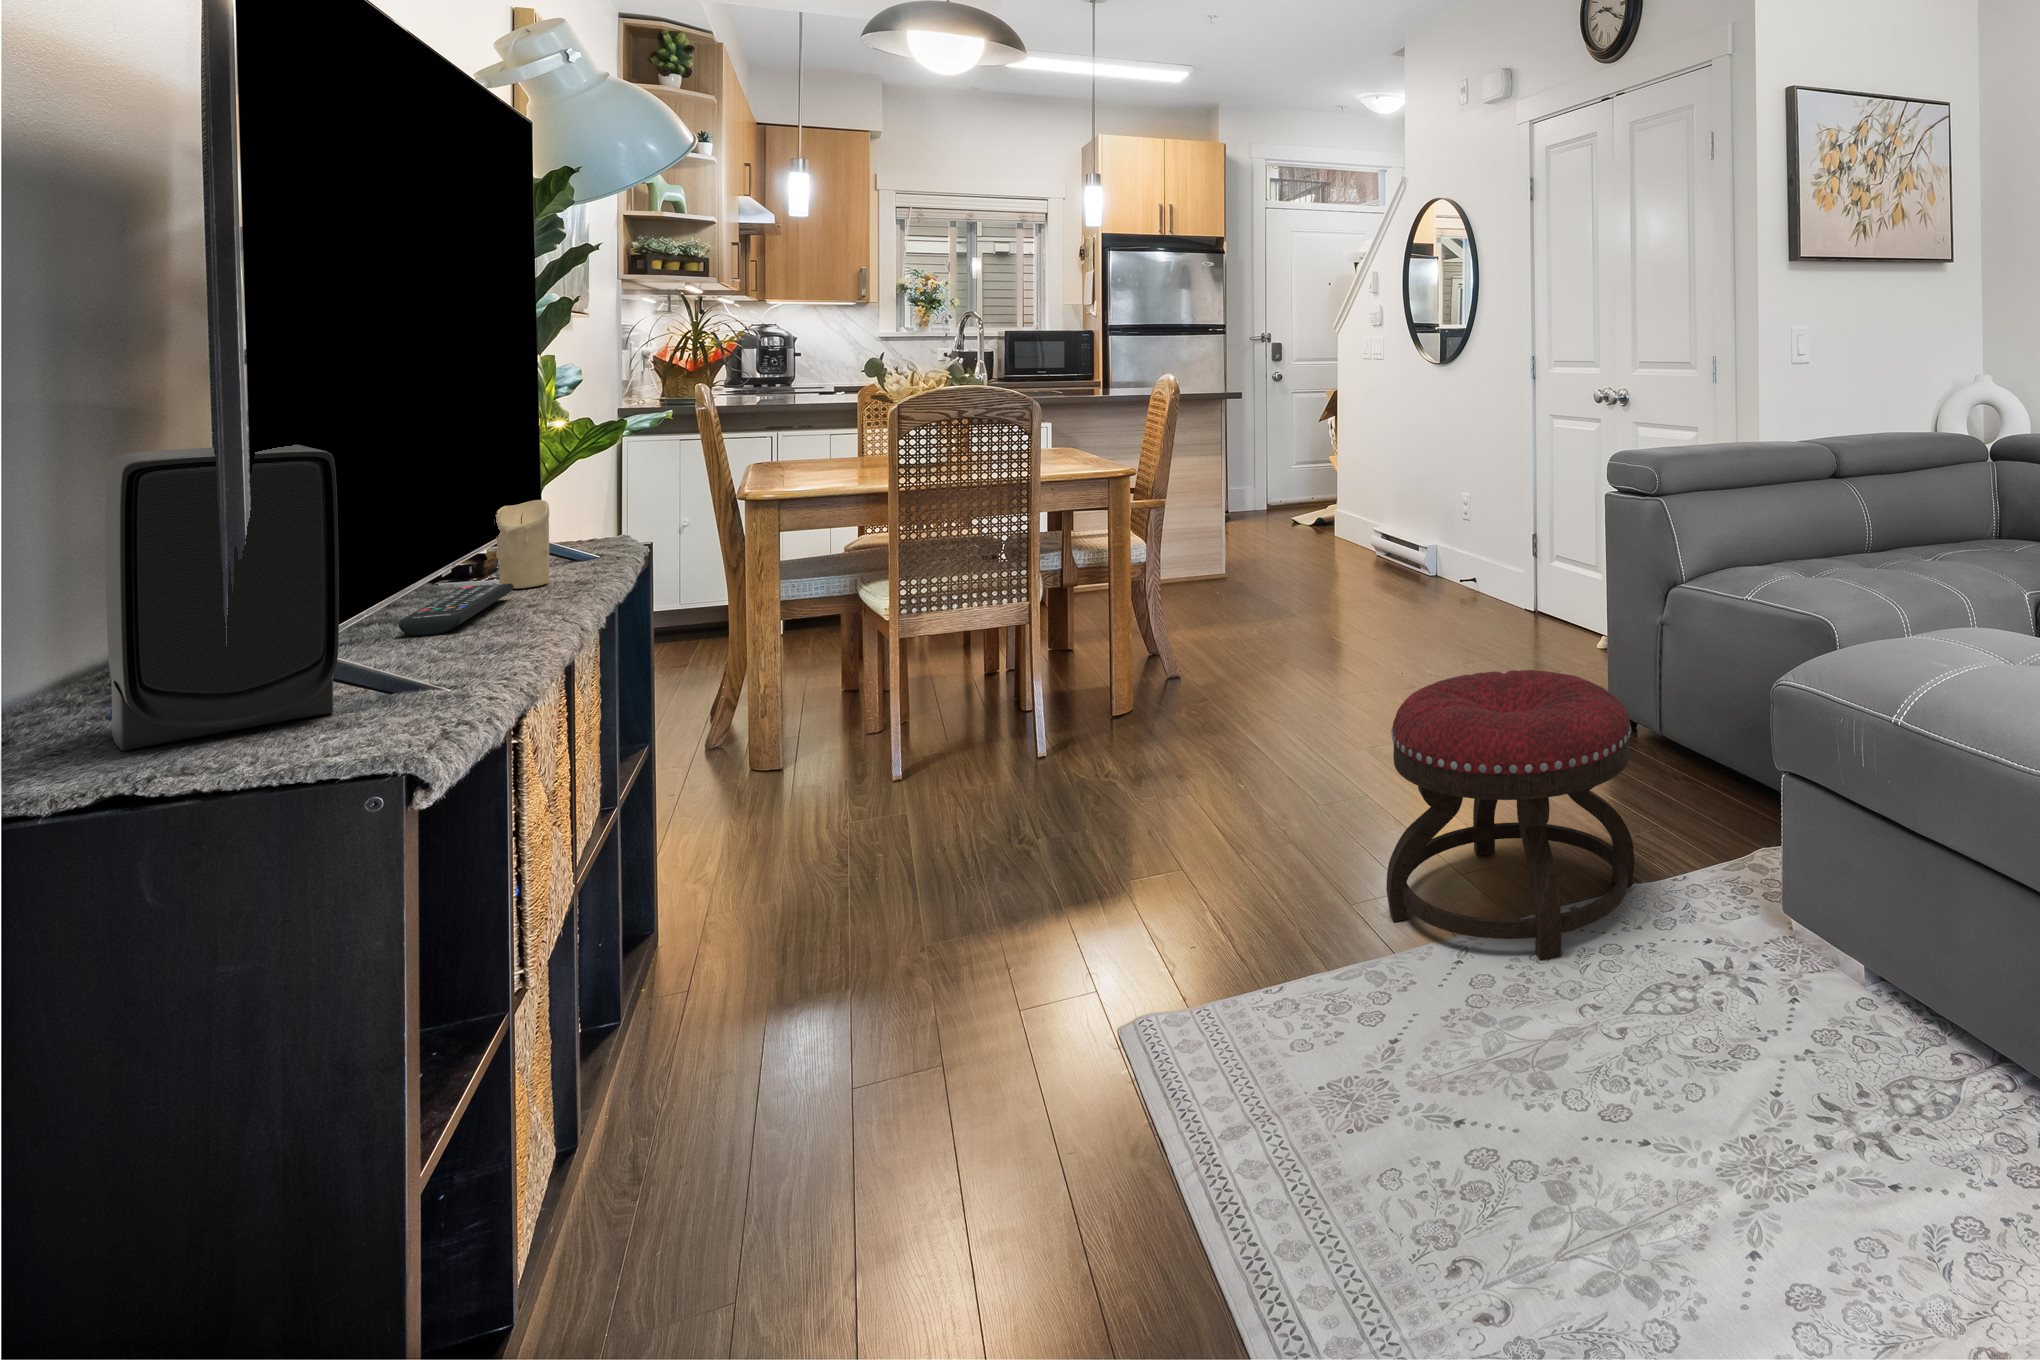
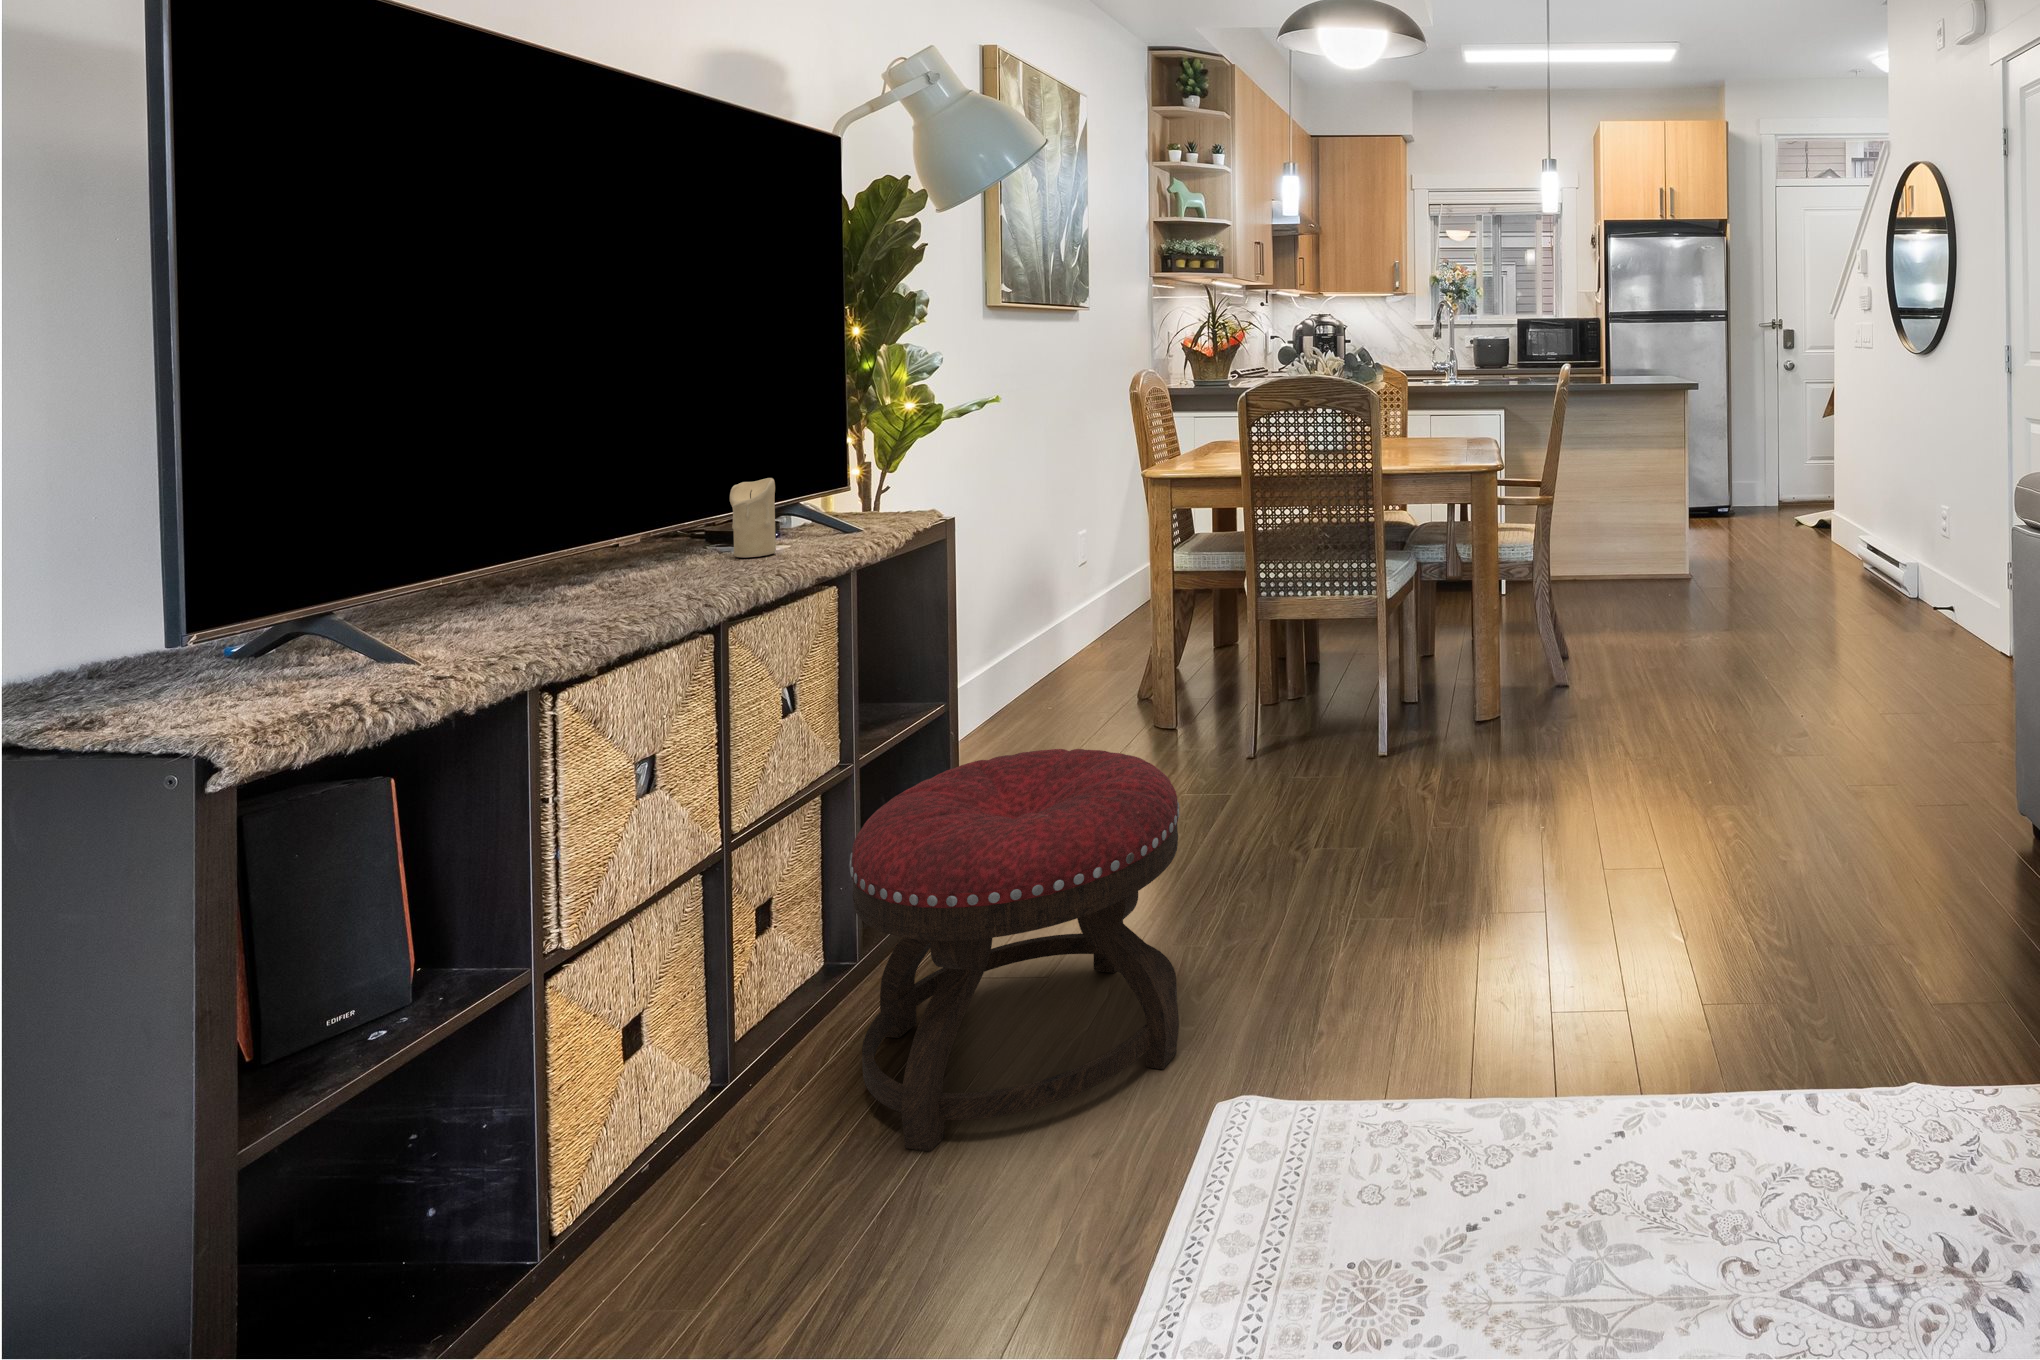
speaker: present [105,445,339,751] -> none [93,431,343,702]
remote control: present [399,583,514,636] -> none [552,554,715,602]
ottoman: present [1386,670,1634,960] -> present [850,749,1179,1151]

